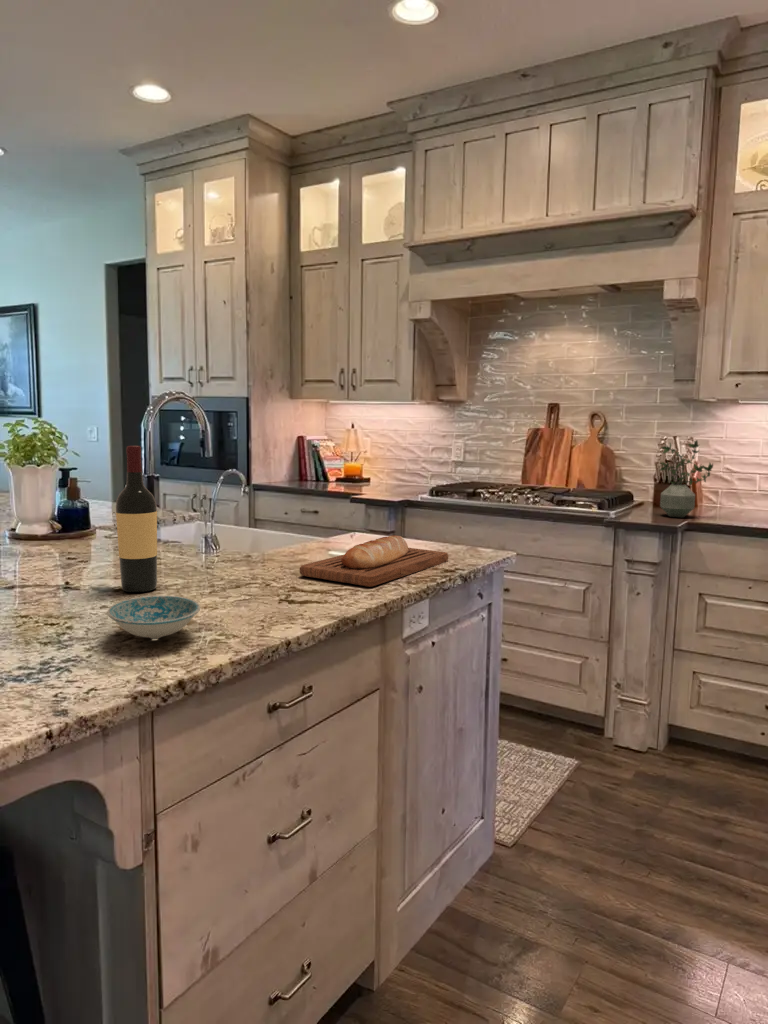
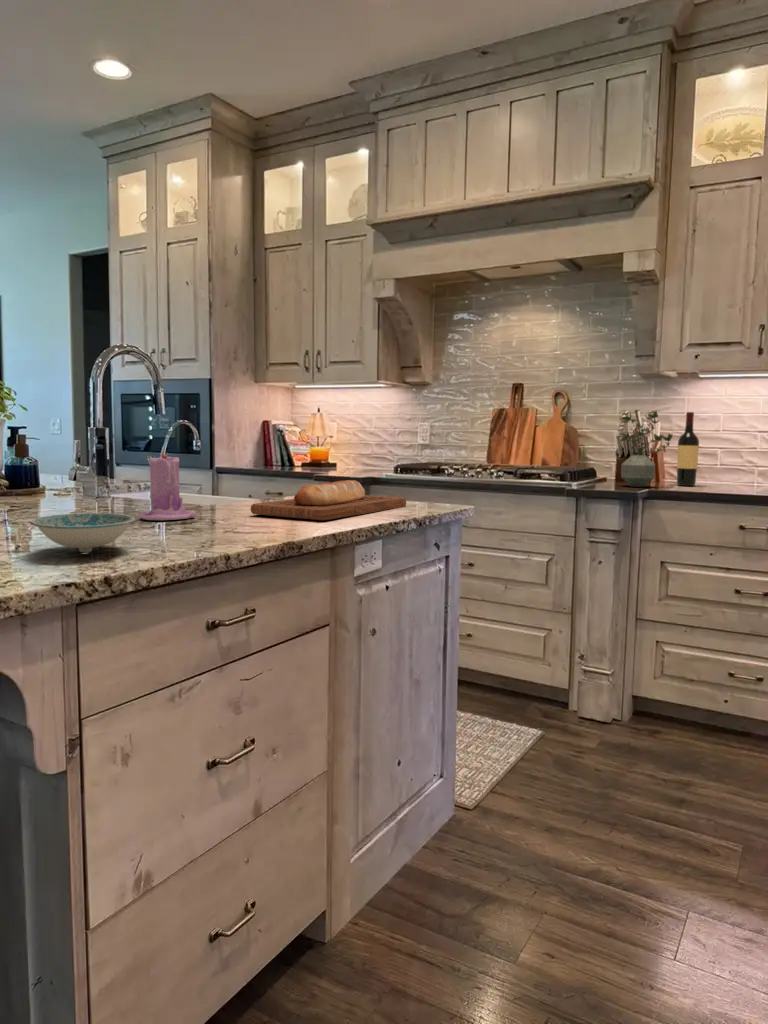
wine bottle: present [116,446,157,592] -> present [677,412,699,486]
candle: none [195,513,248,585] -> present [140,447,196,520]

